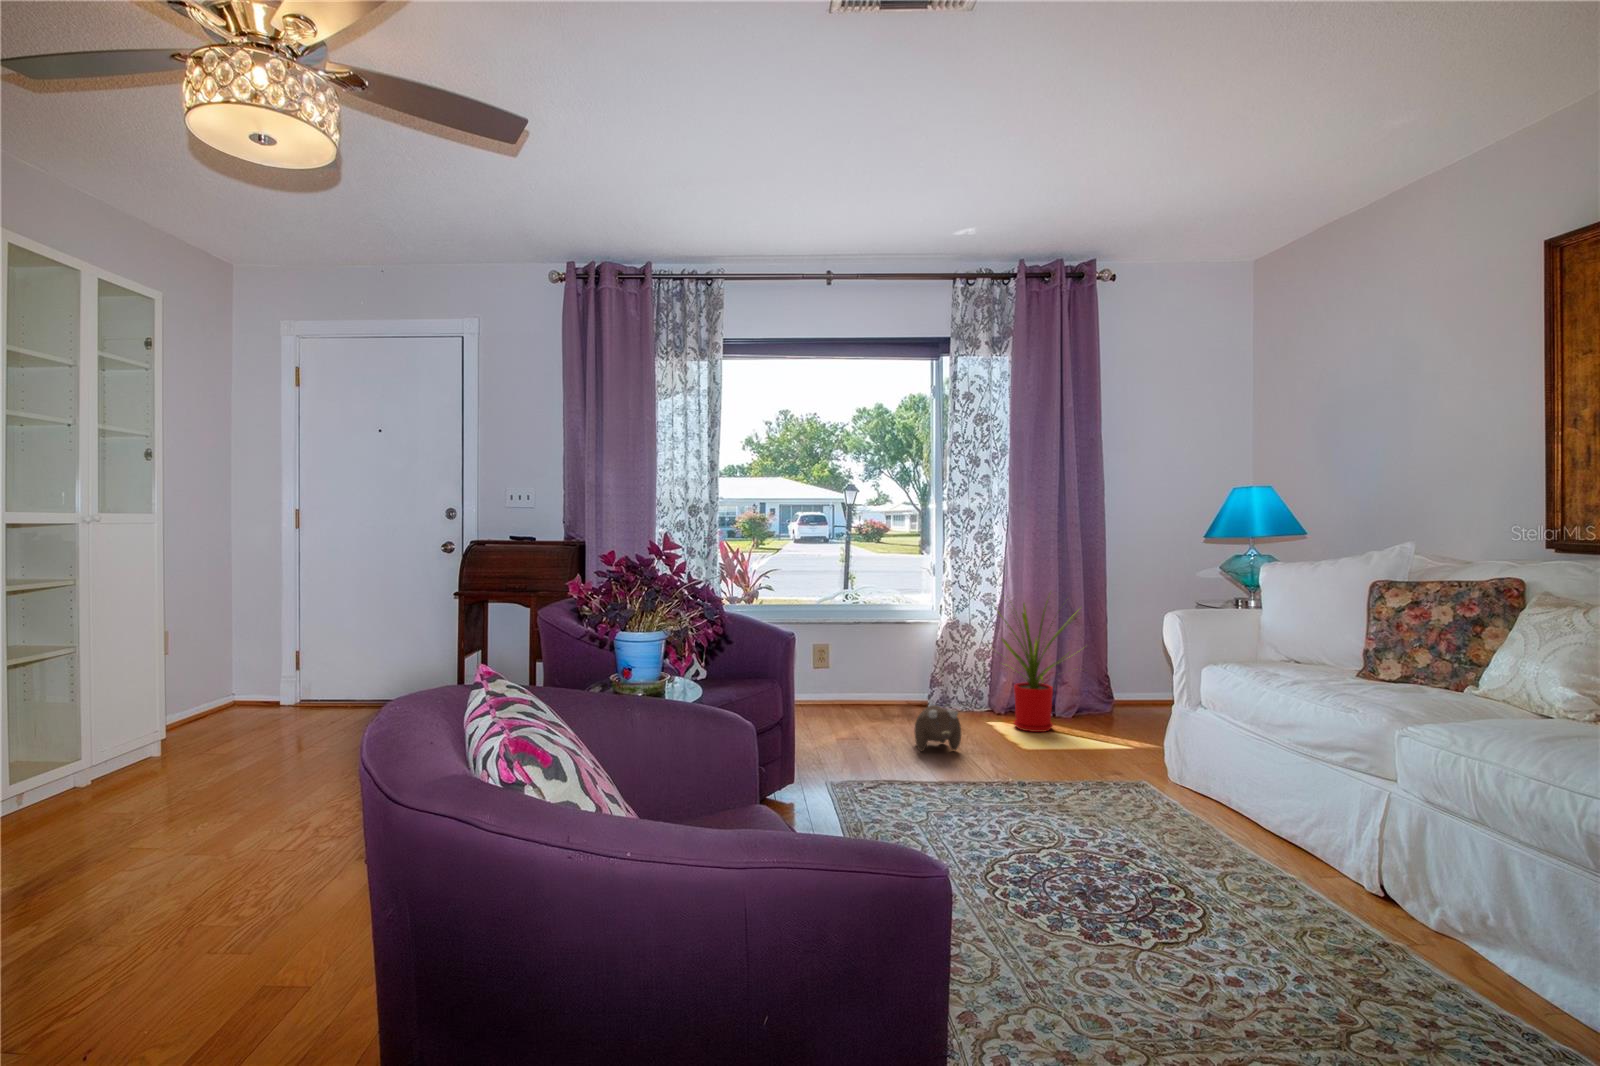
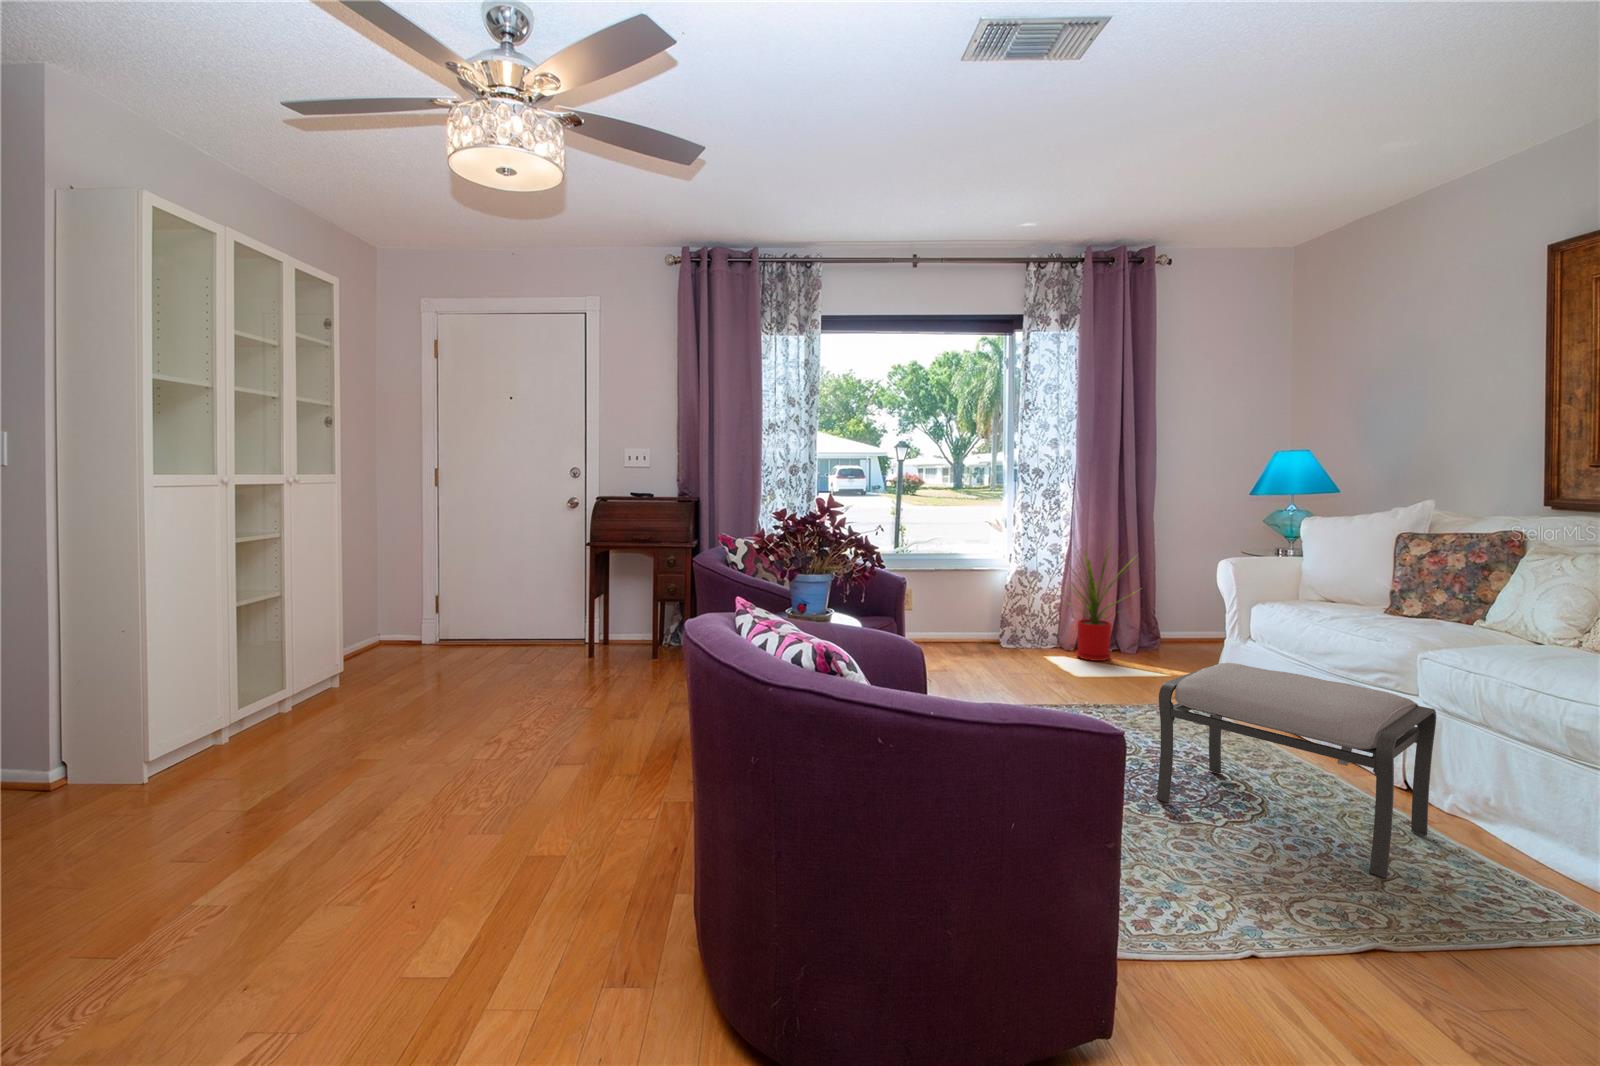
plush toy: present [915,705,961,751] -> none [995,638,1037,676]
ottoman: none [1071,735,1411,1028] -> present [1156,663,1436,878]

